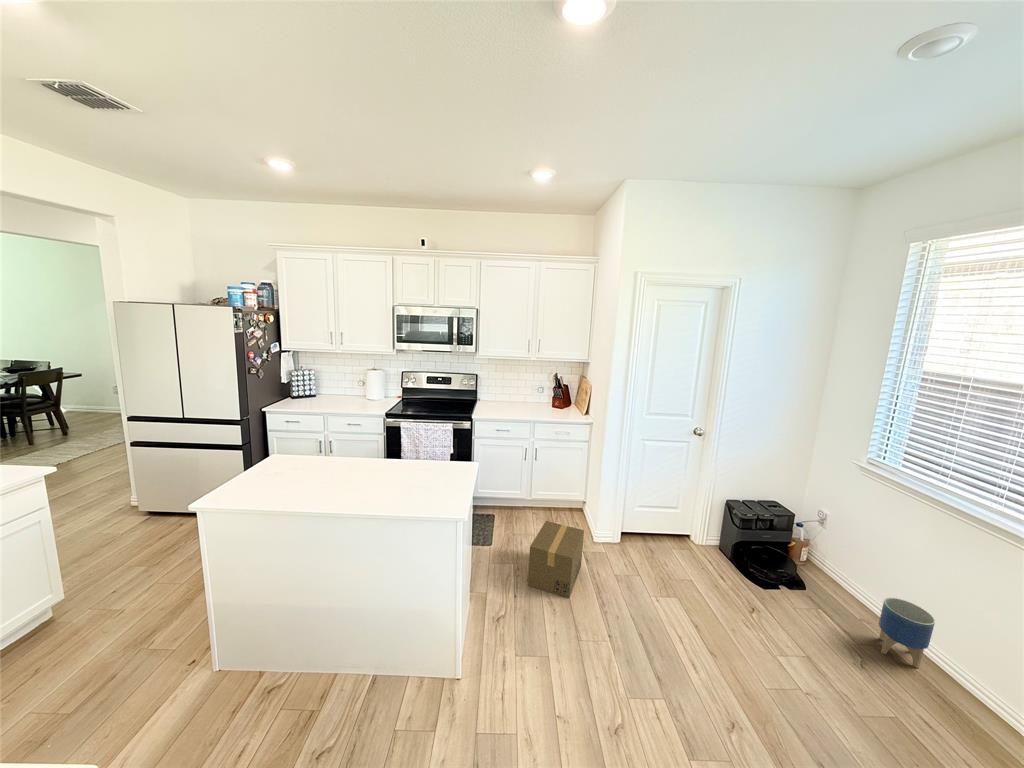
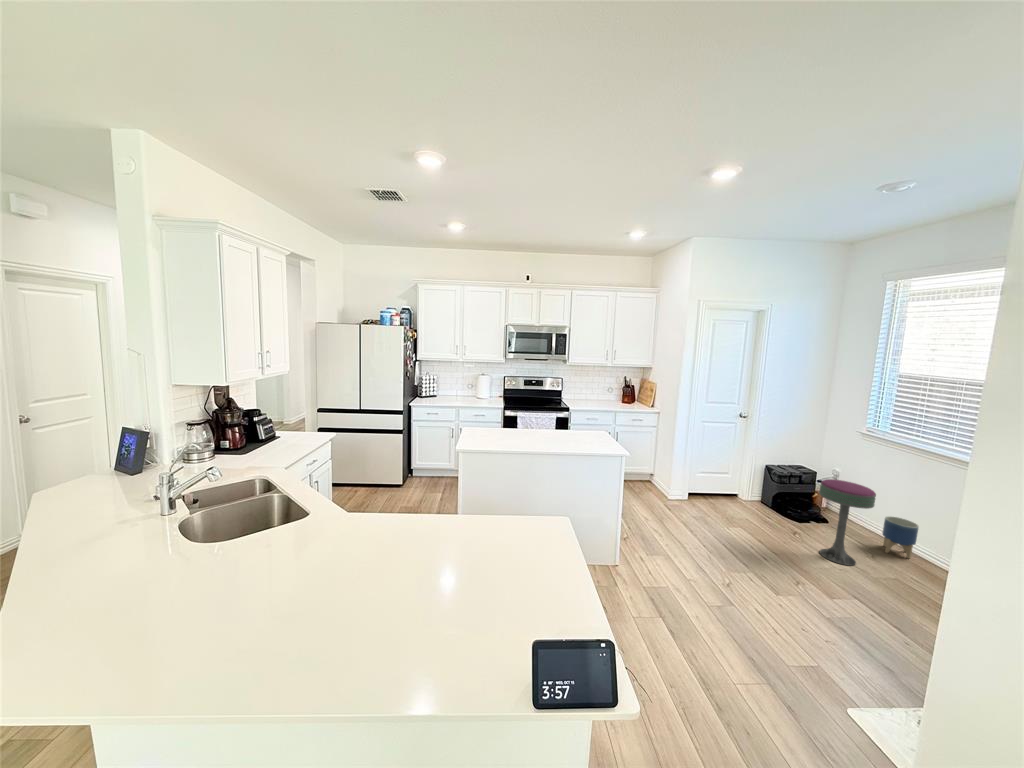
cardboard box: present [528,521,584,598] -> none [635,480,671,528]
bar stool: none [779,546,868,684] -> present [819,479,876,565]

